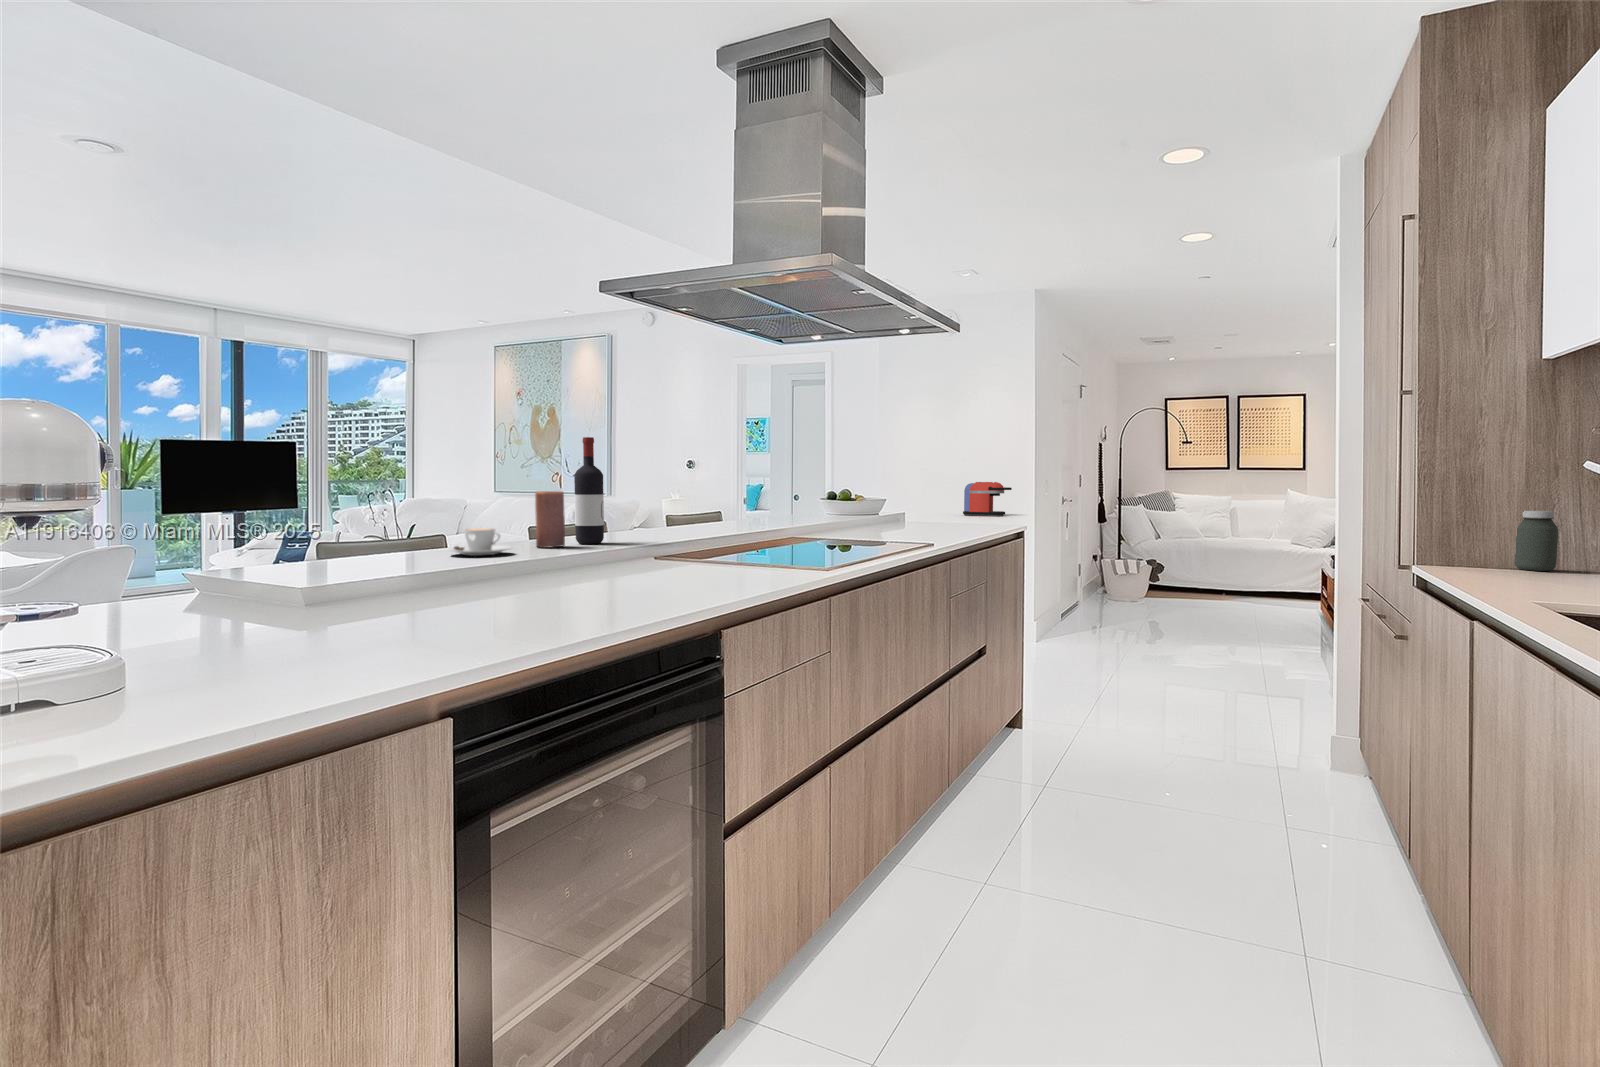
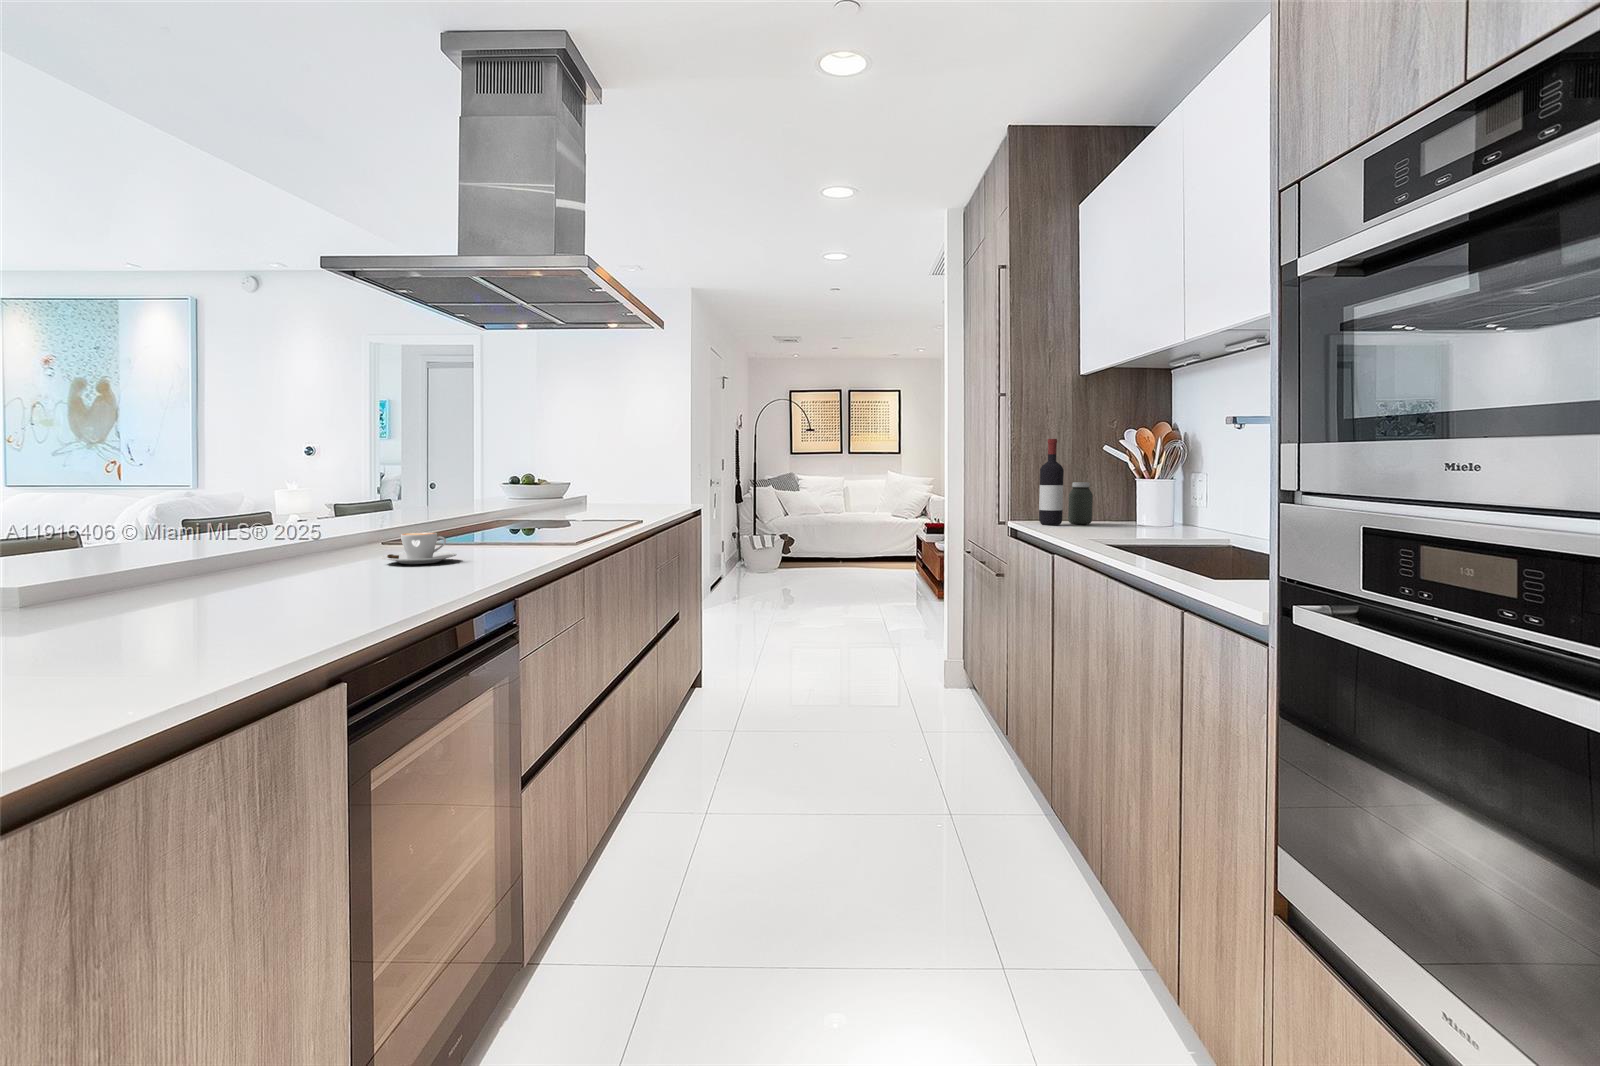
wine bottle: present [574,437,604,544] -> present [1039,439,1064,525]
coffee maker: present [963,482,1012,516] -> none [631,465,676,497]
candle: present [535,491,565,548] -> none [238,473,276,534]
coffee cup: present [448,528,511,556] -> present [382,532,456,564]

